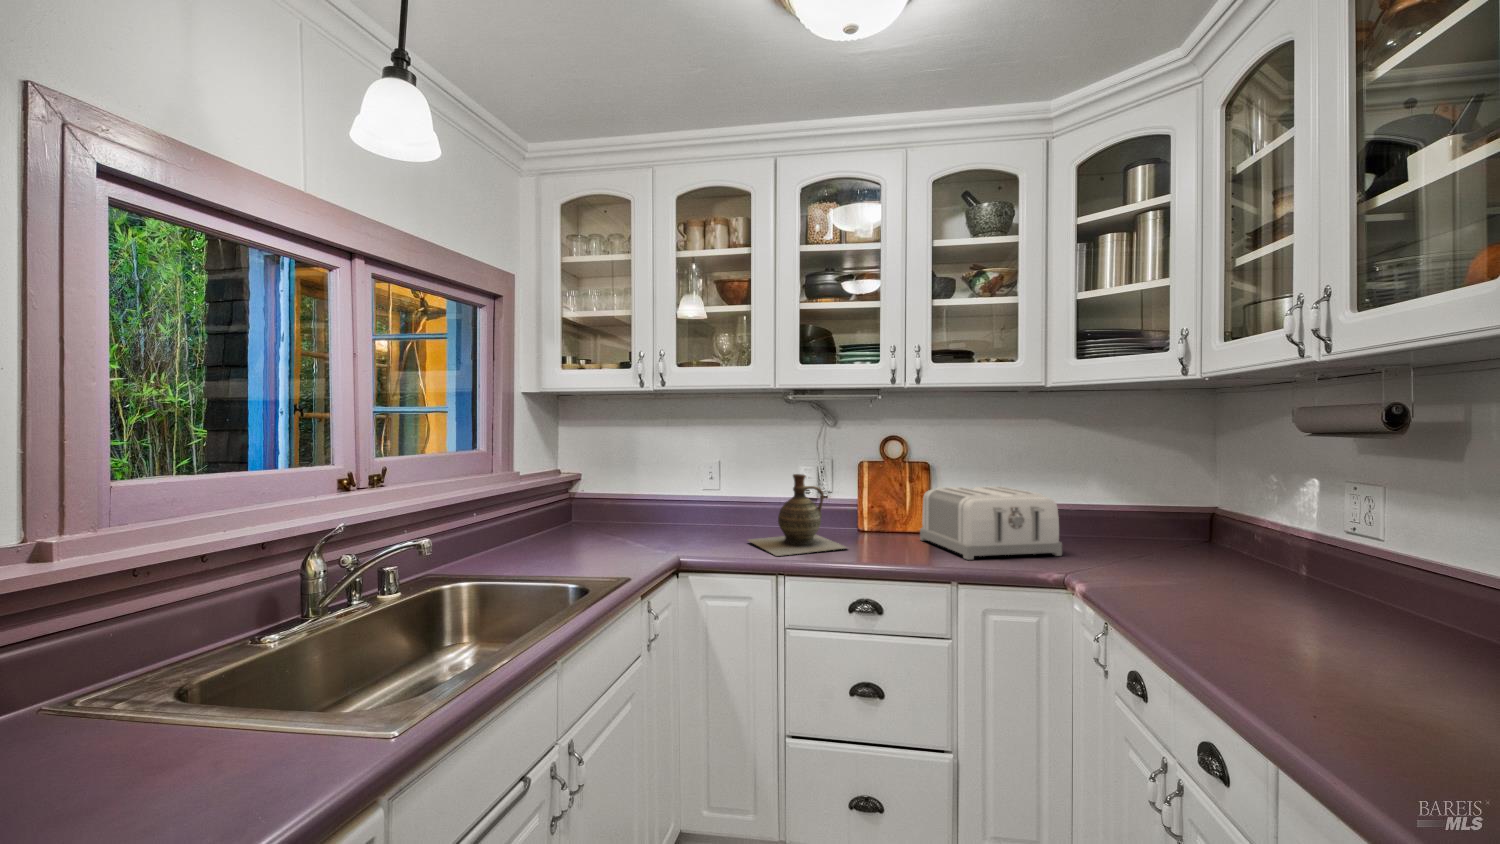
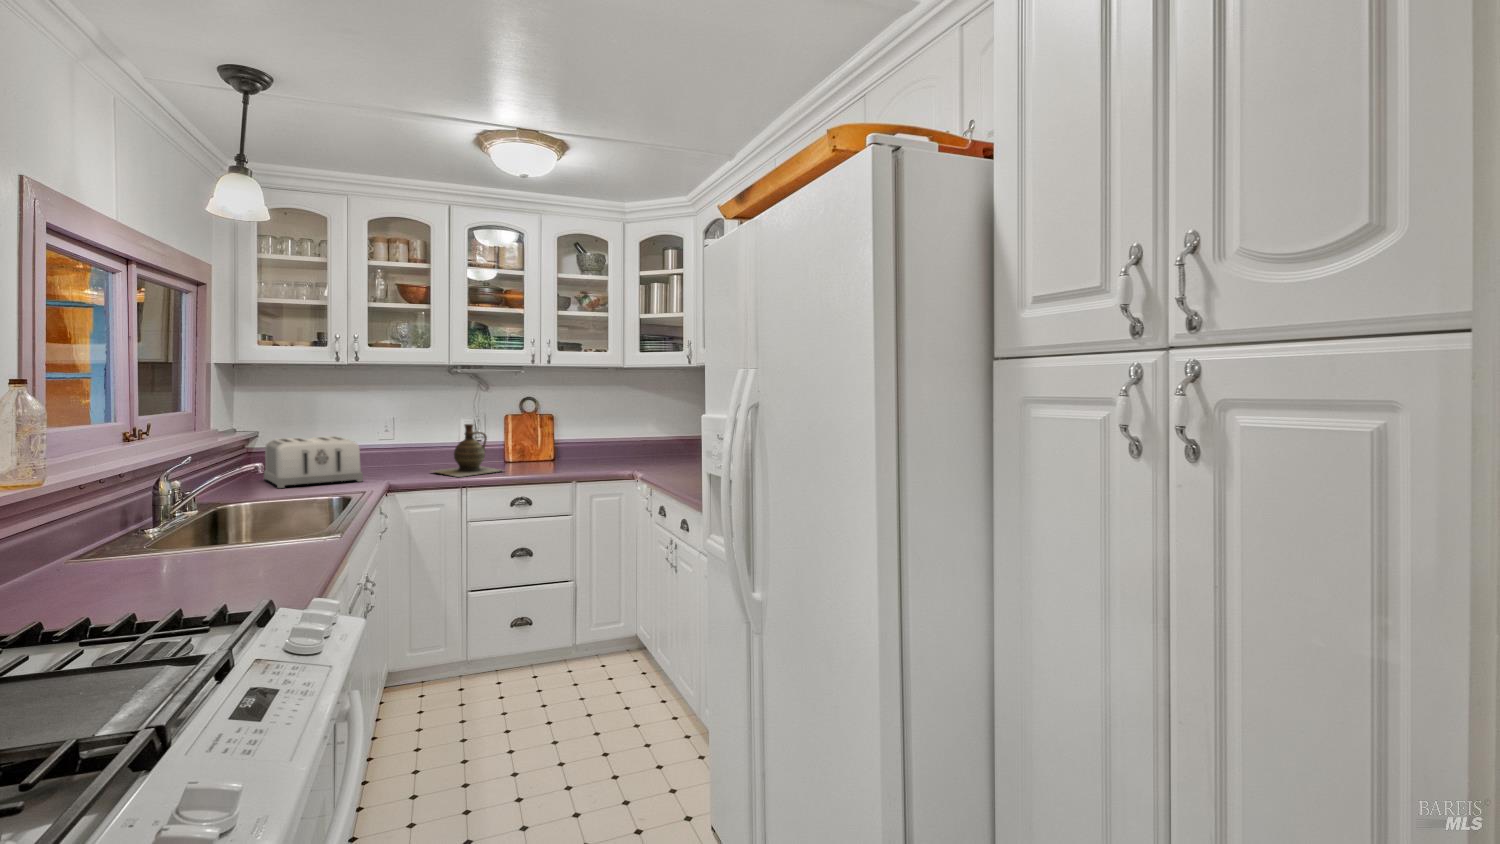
toaster: present [920,486,1062,560] -> present [264,436,363,488]

